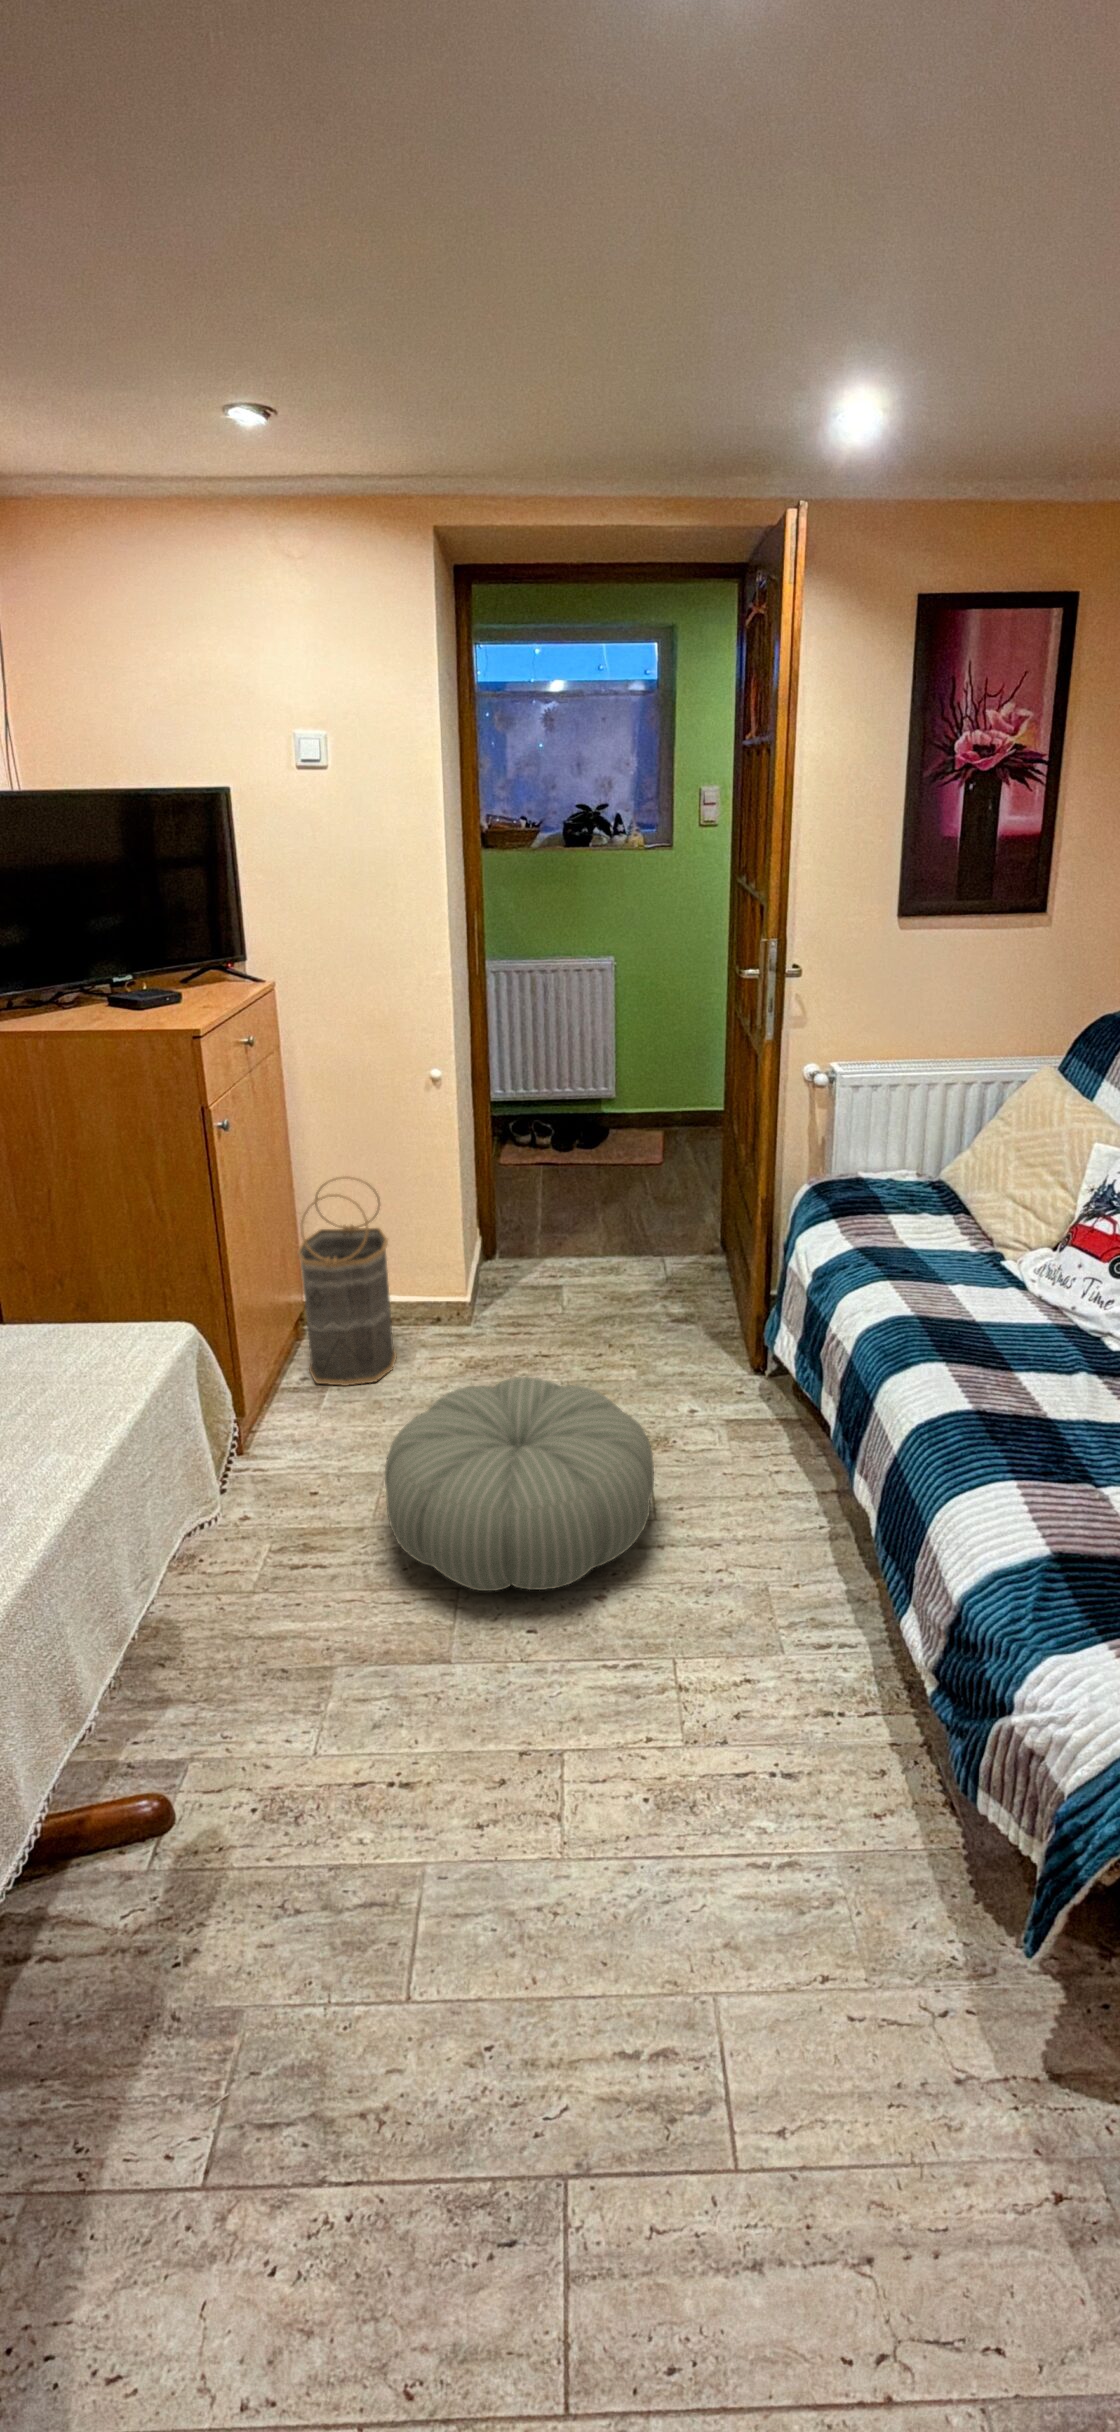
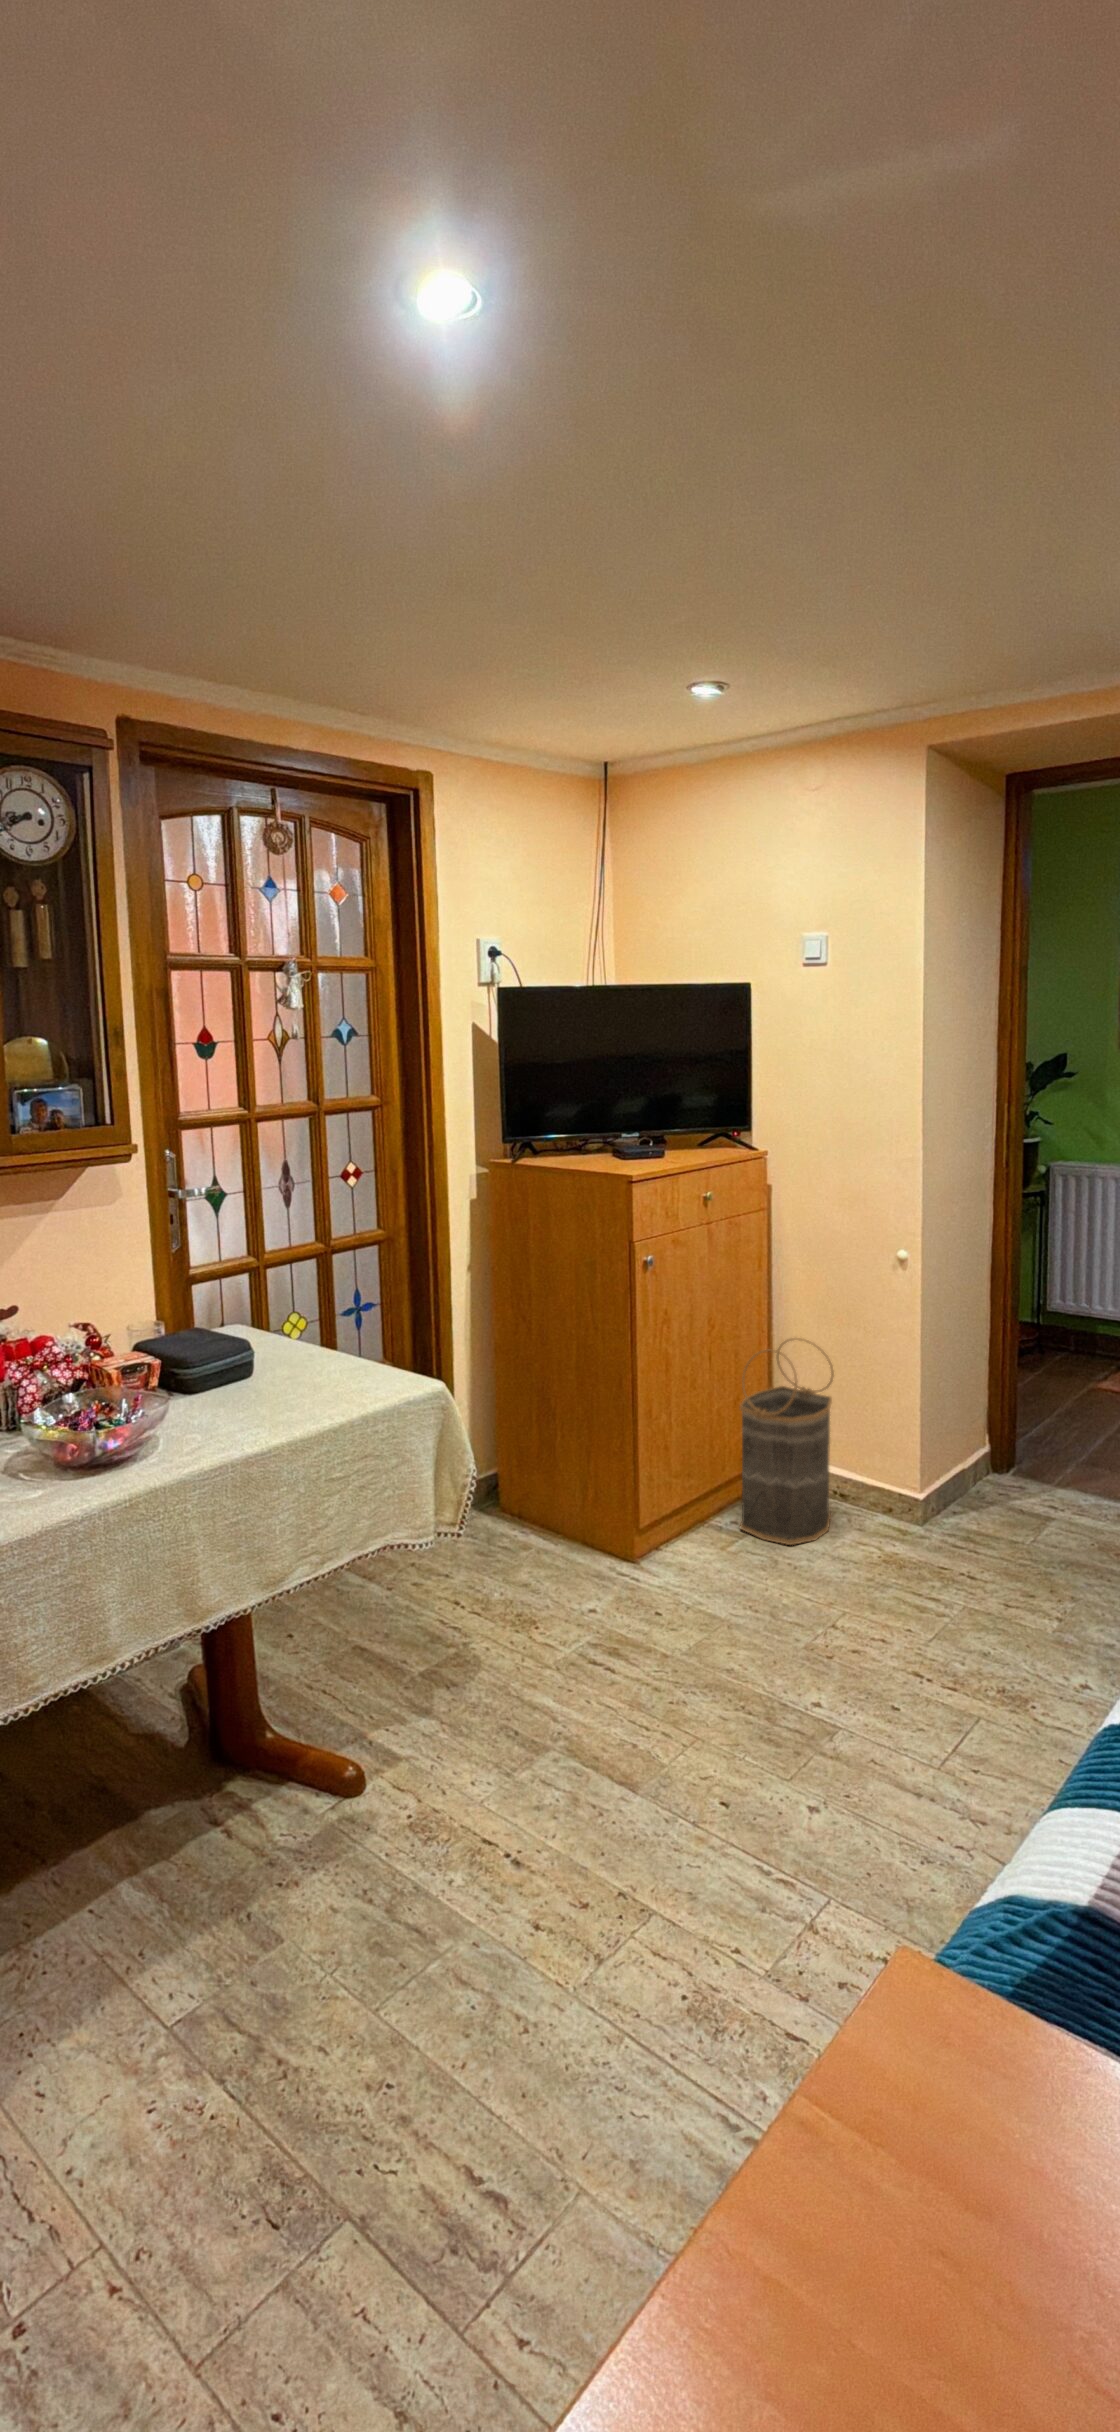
pouf: present [385,1377,654,1591] -> none [659,1555,948,1780]

